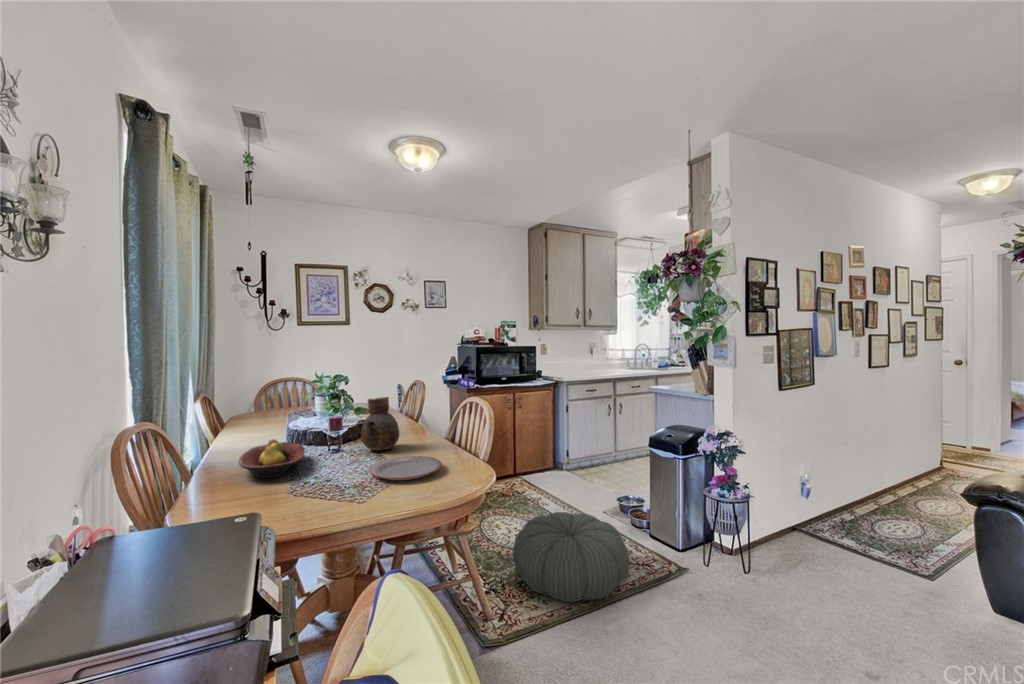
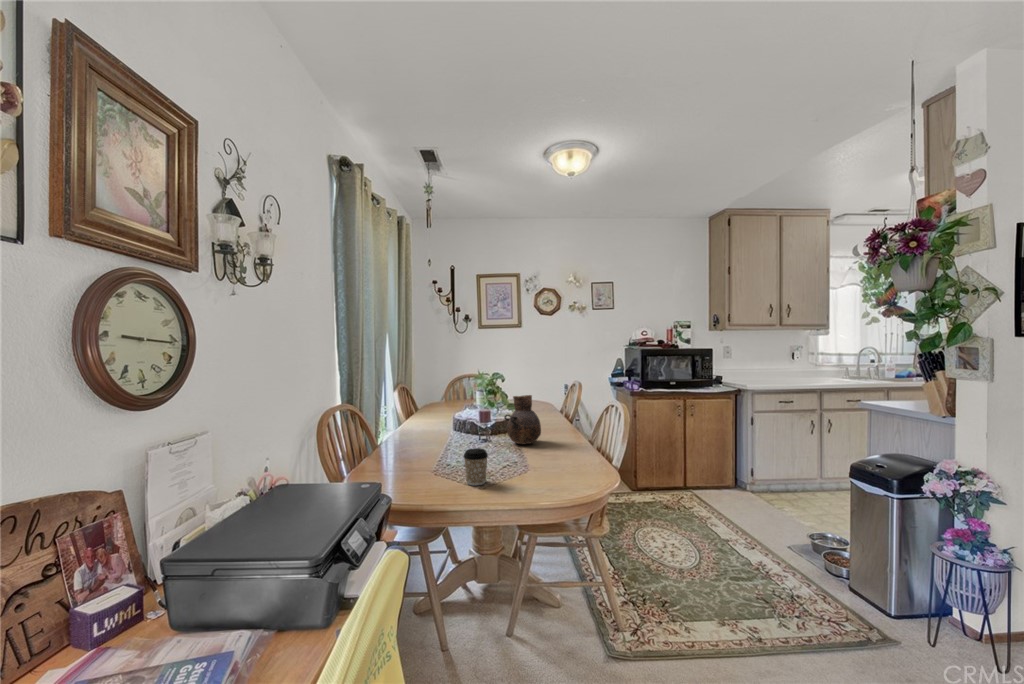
fruit bowl: present [239,439,305,478] -> none [409,425,460,457]
plate: present [370,456,442,480] -> none [504,452,570,473]
coffee cup: none [330,460,360,504] -> present [464,448,488,485]
pouf: present [513,512,629,602] -> none [657,535,803,644]

